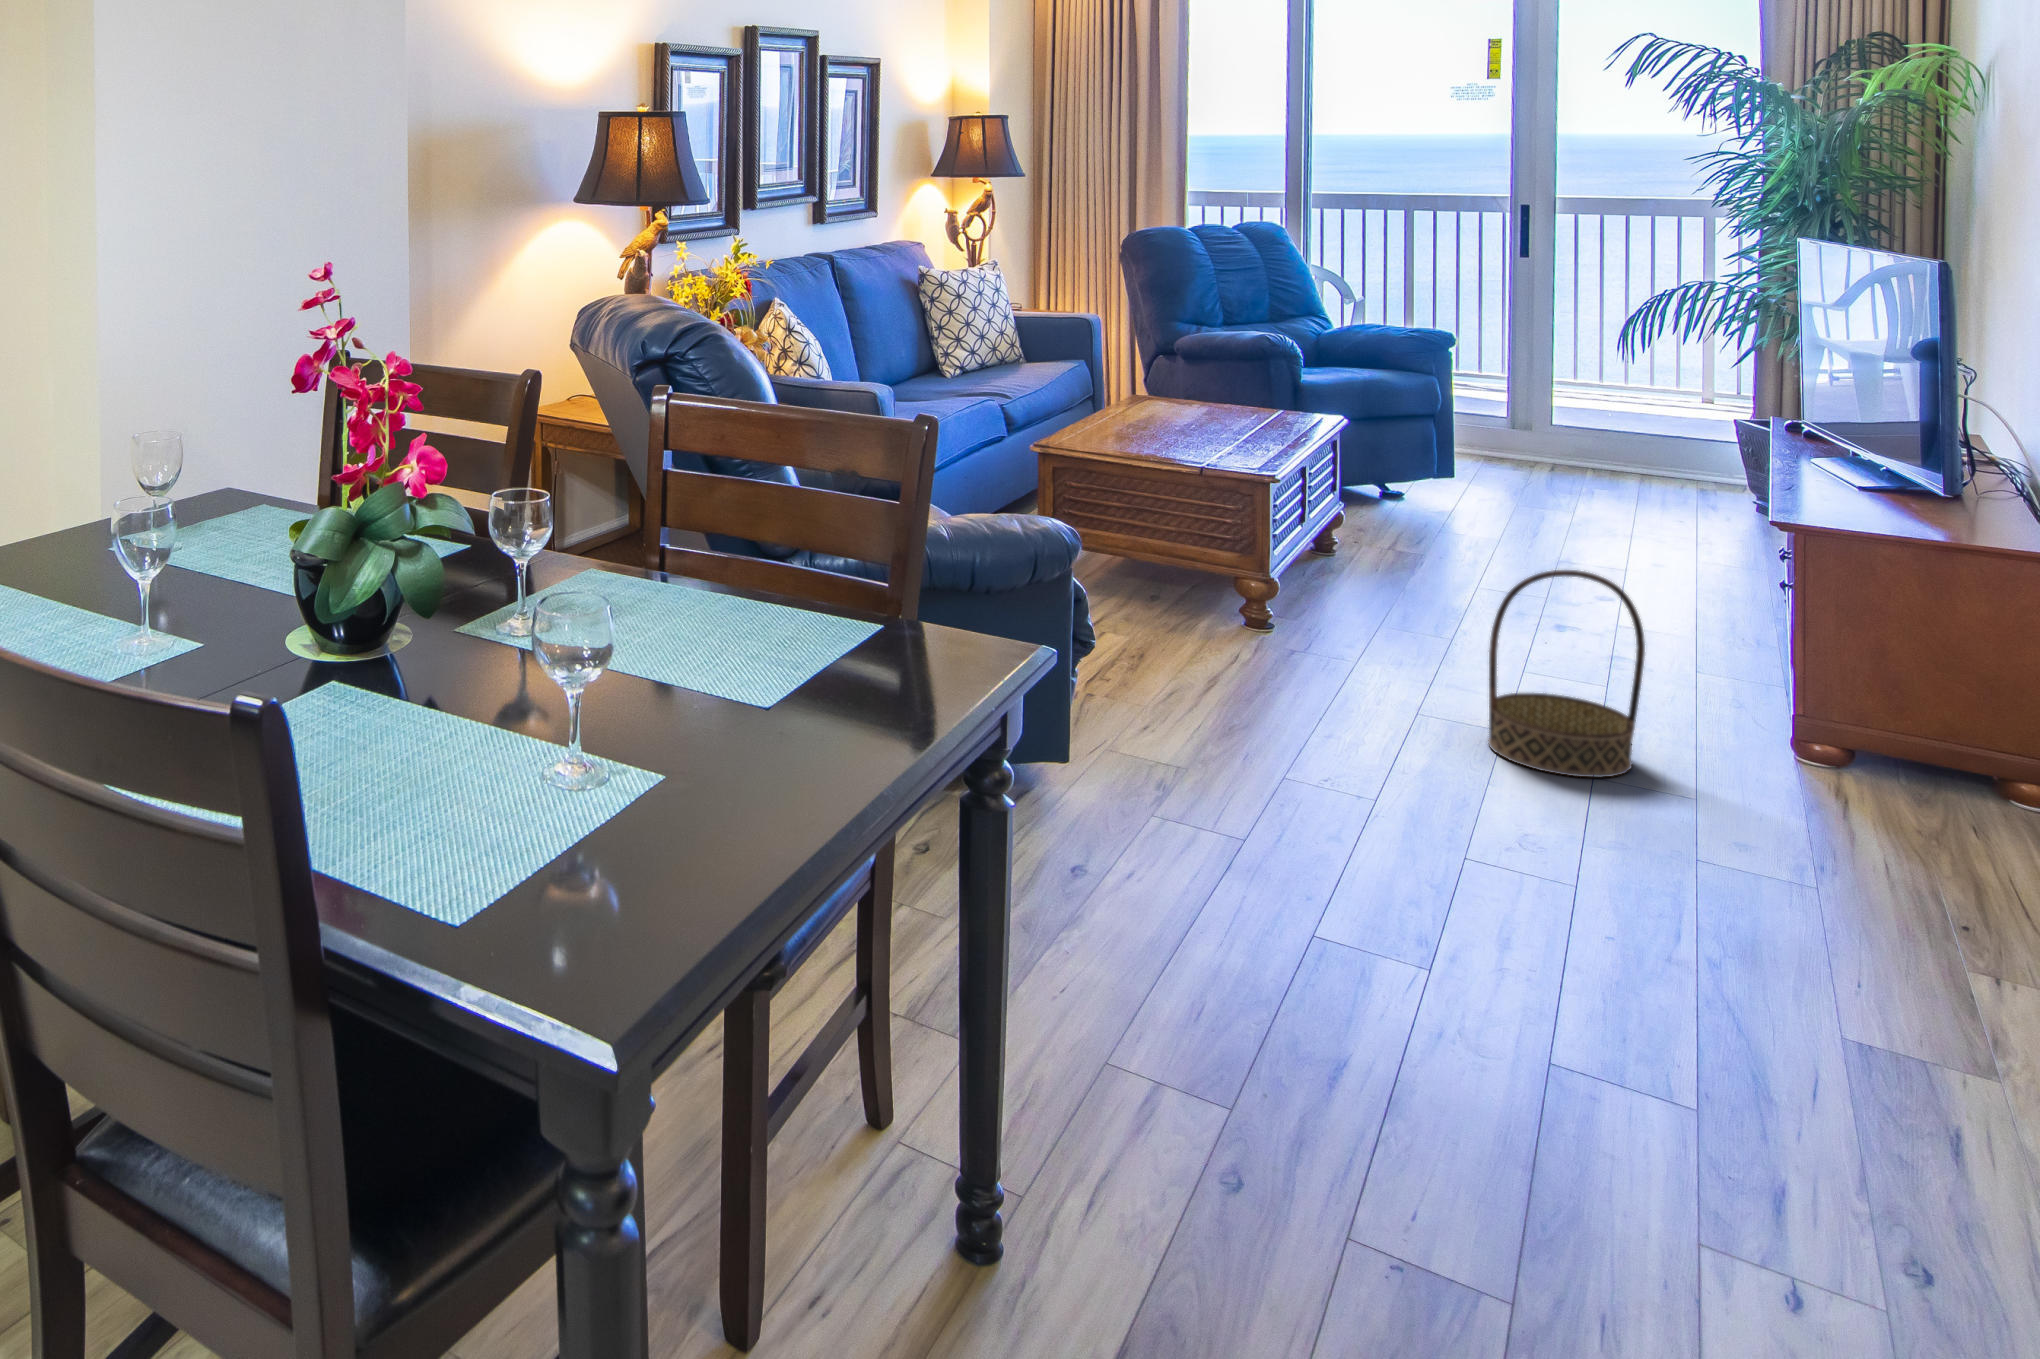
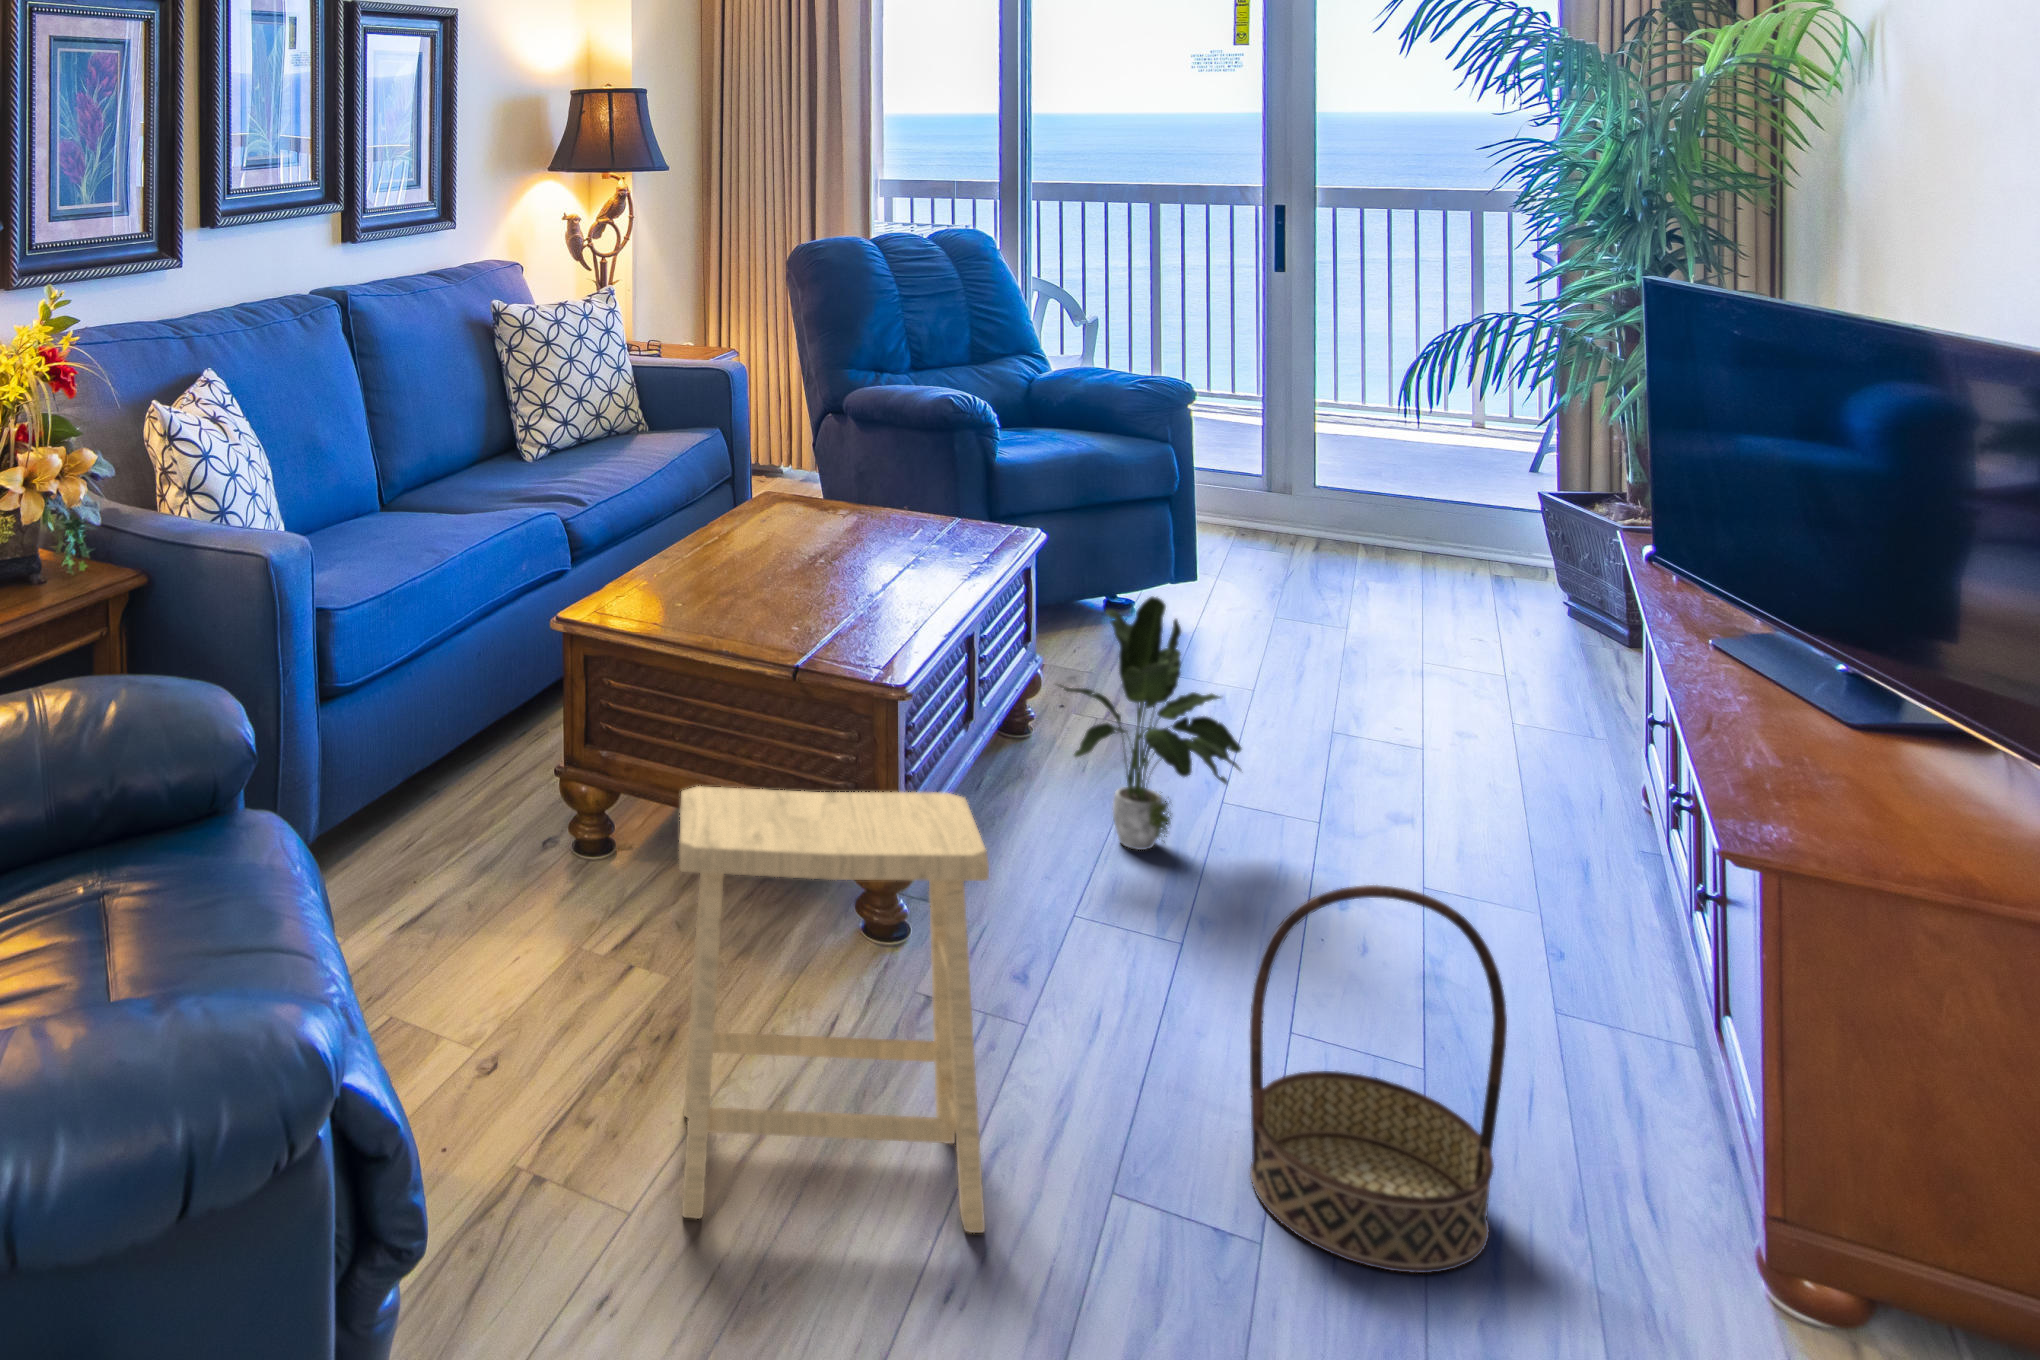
potted plant: none [1355,452,1487,620] -> present [1059,597,1242,850]
footstool: none [1139,515,1338,754] -> present [679,786,989,1233]

